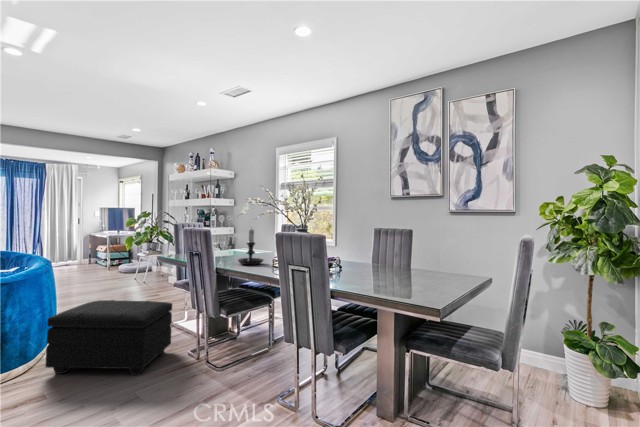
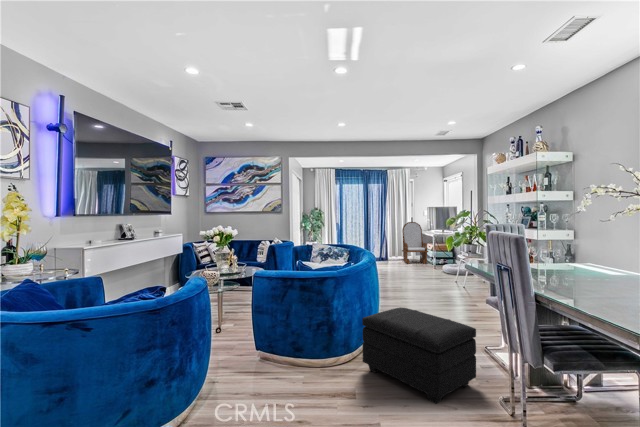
armchair: none [65,223,101,269] -> present [402,222,428,264]
candle holder: present [238,229,263,265] -> none [566,241,619,302]

